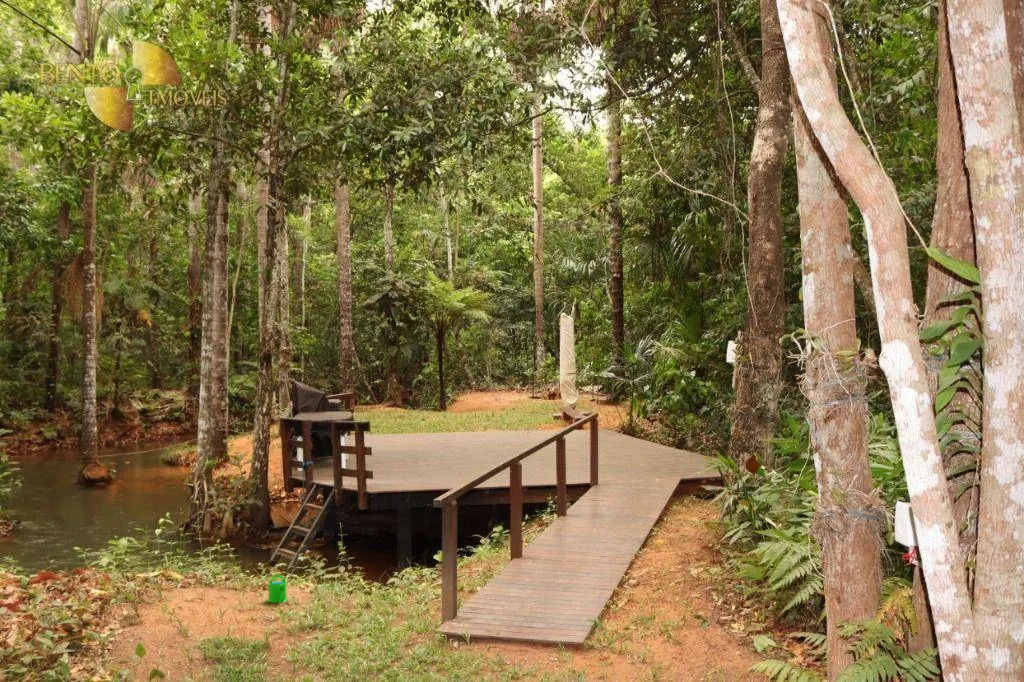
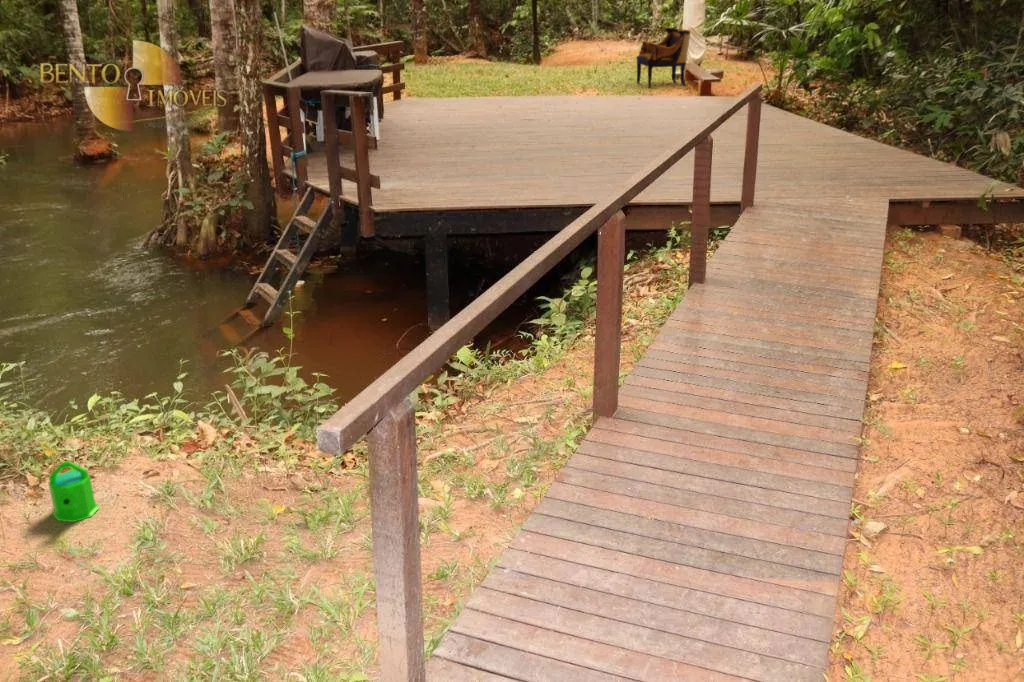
armchair: none [525,382,563,425] -> present [636,27,690,88]

